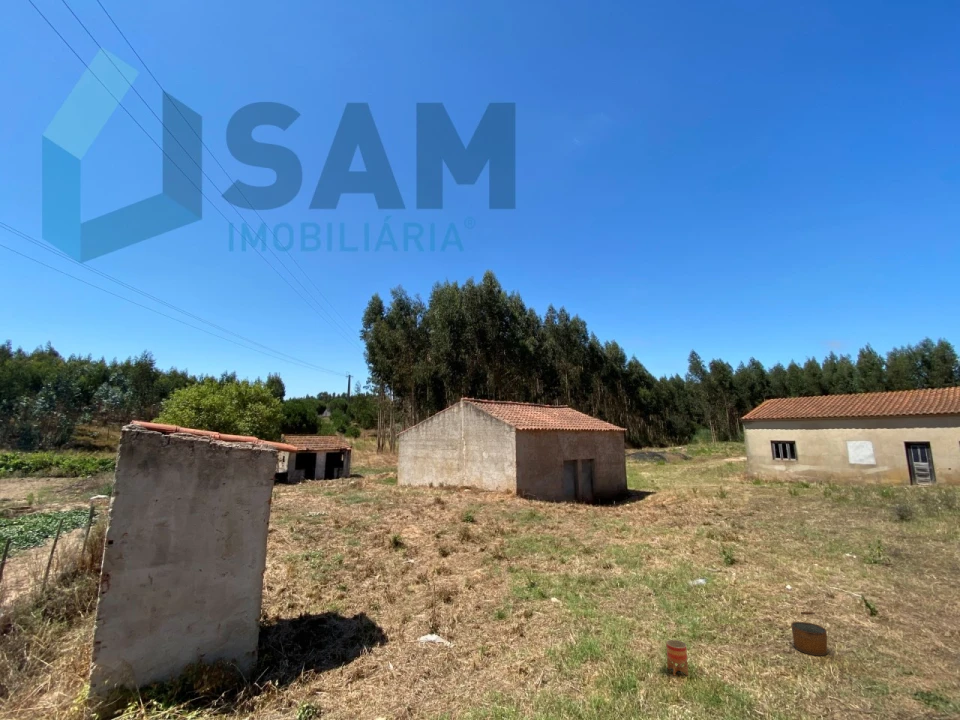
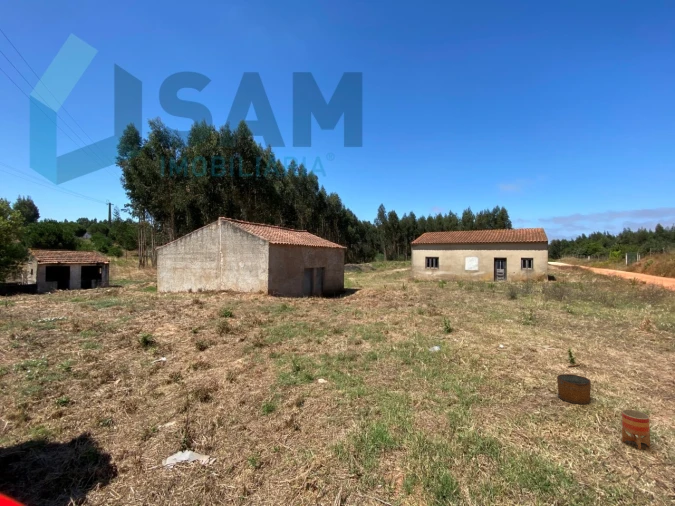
planter: present [666,640,688,676] -> present [622,409,650,449]

